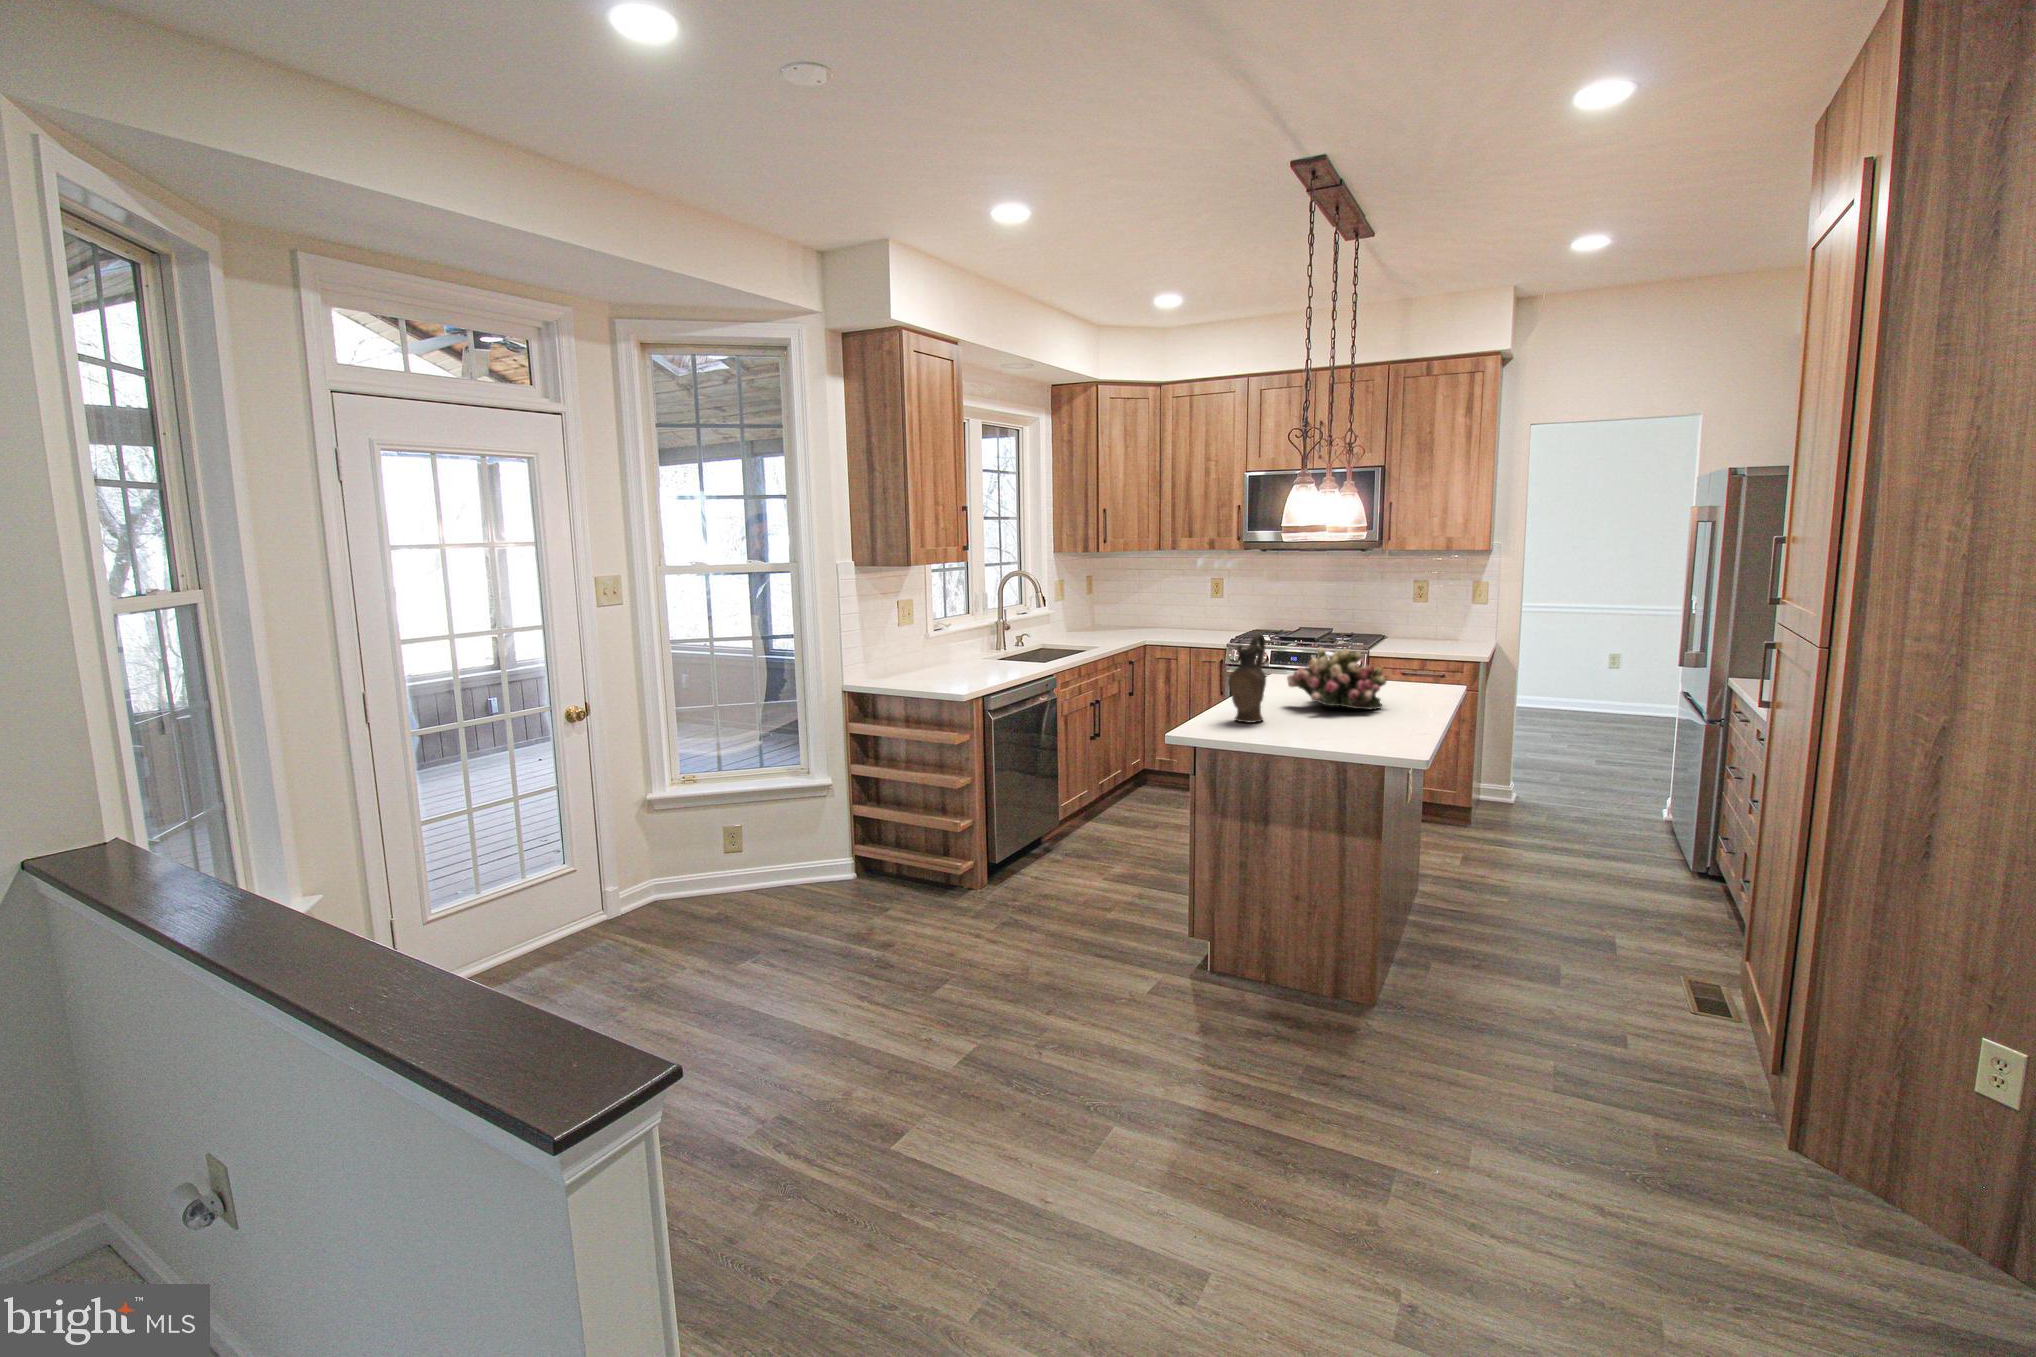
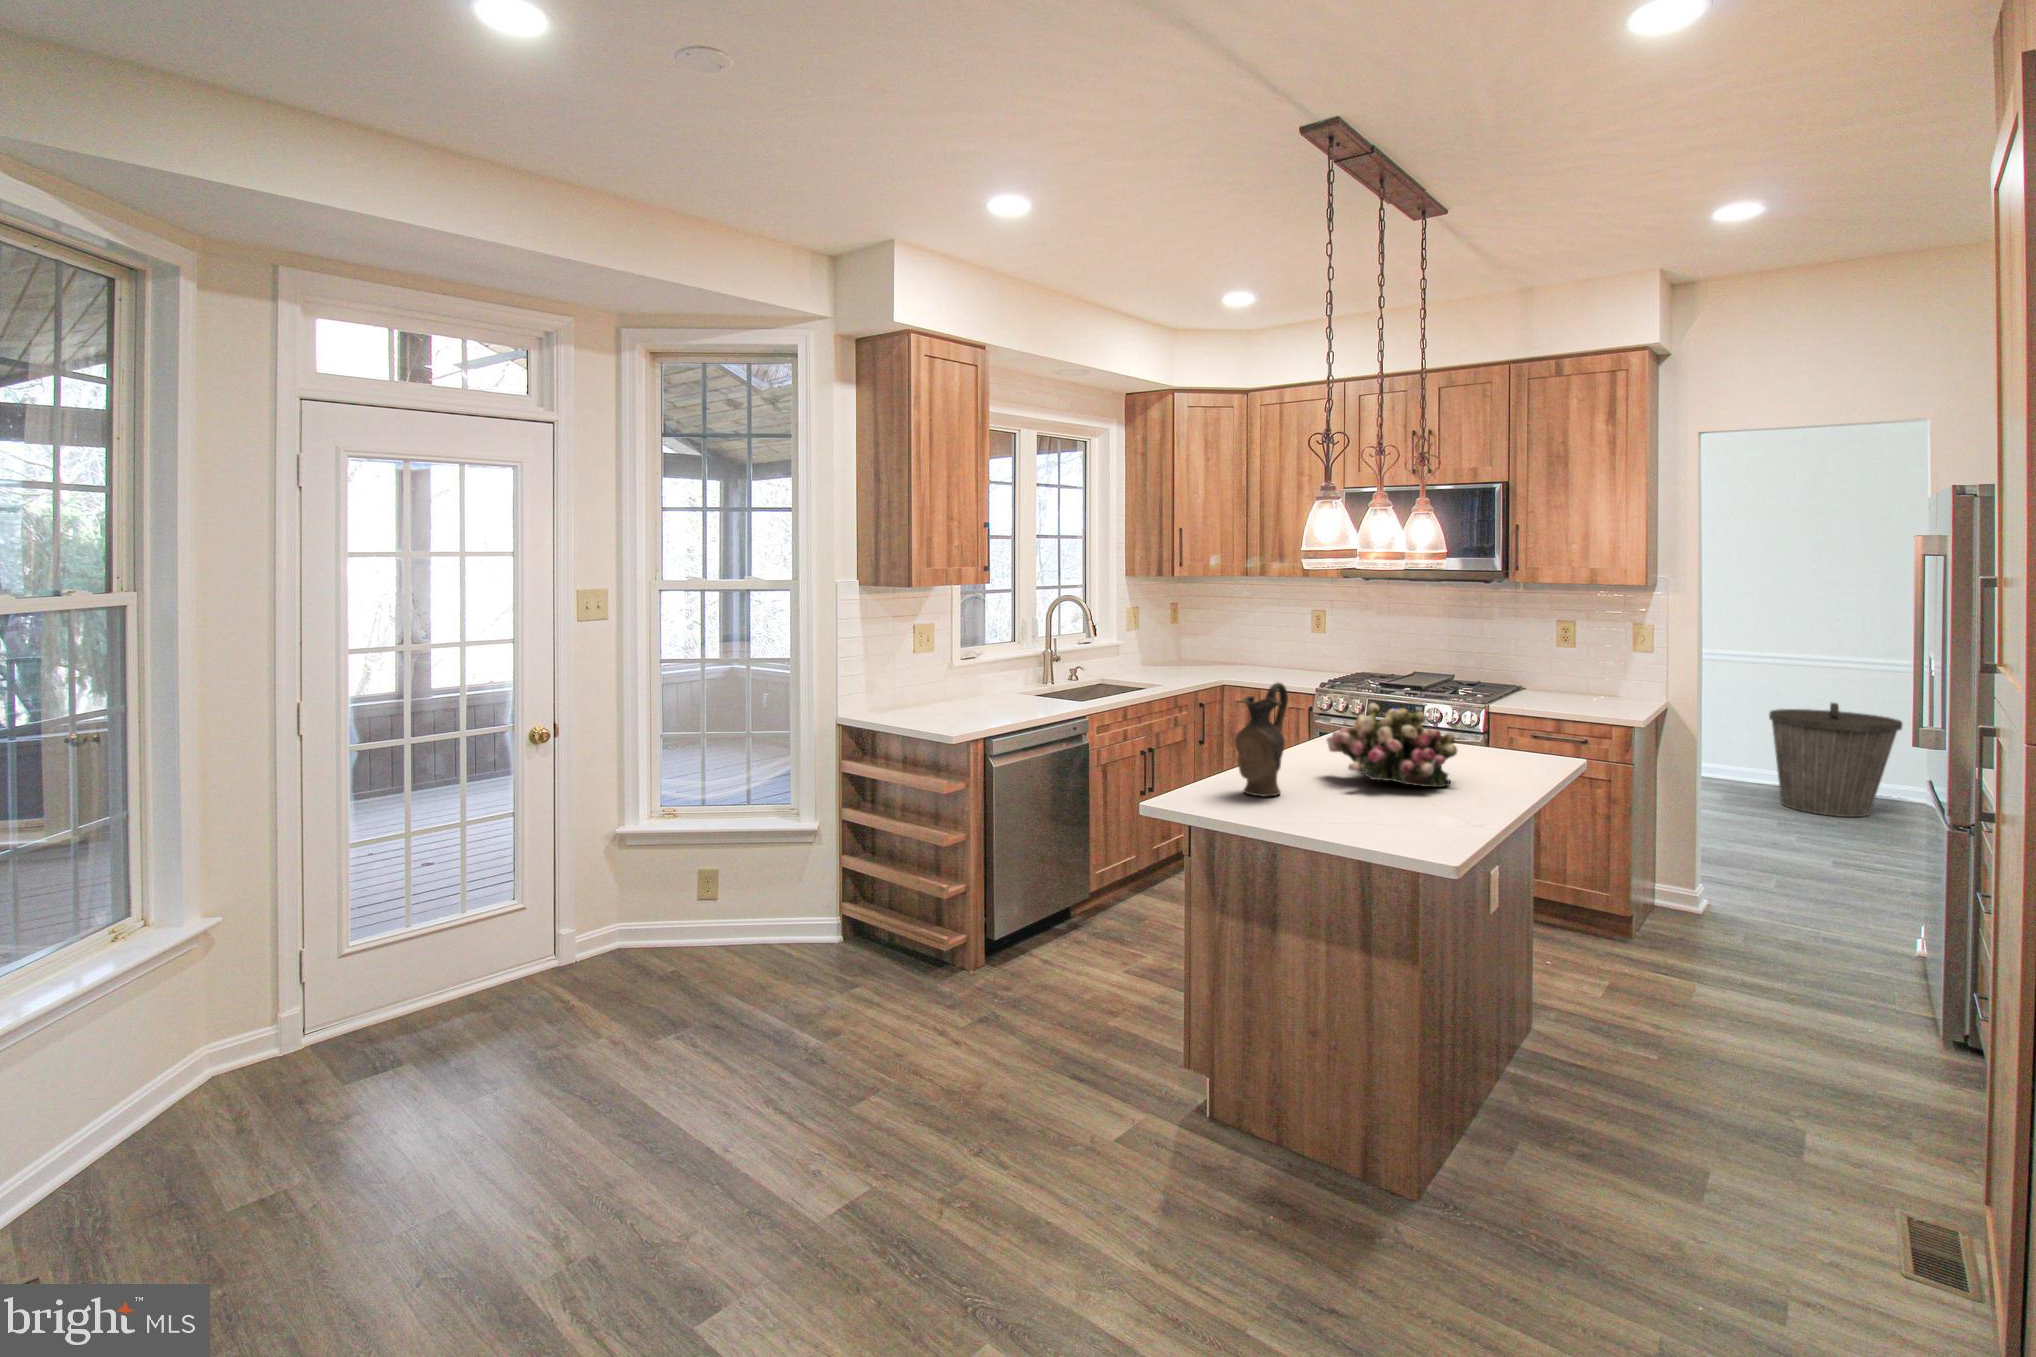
trash can: none [1556,640,1652,730] -> present [1769,702,1902,817]

